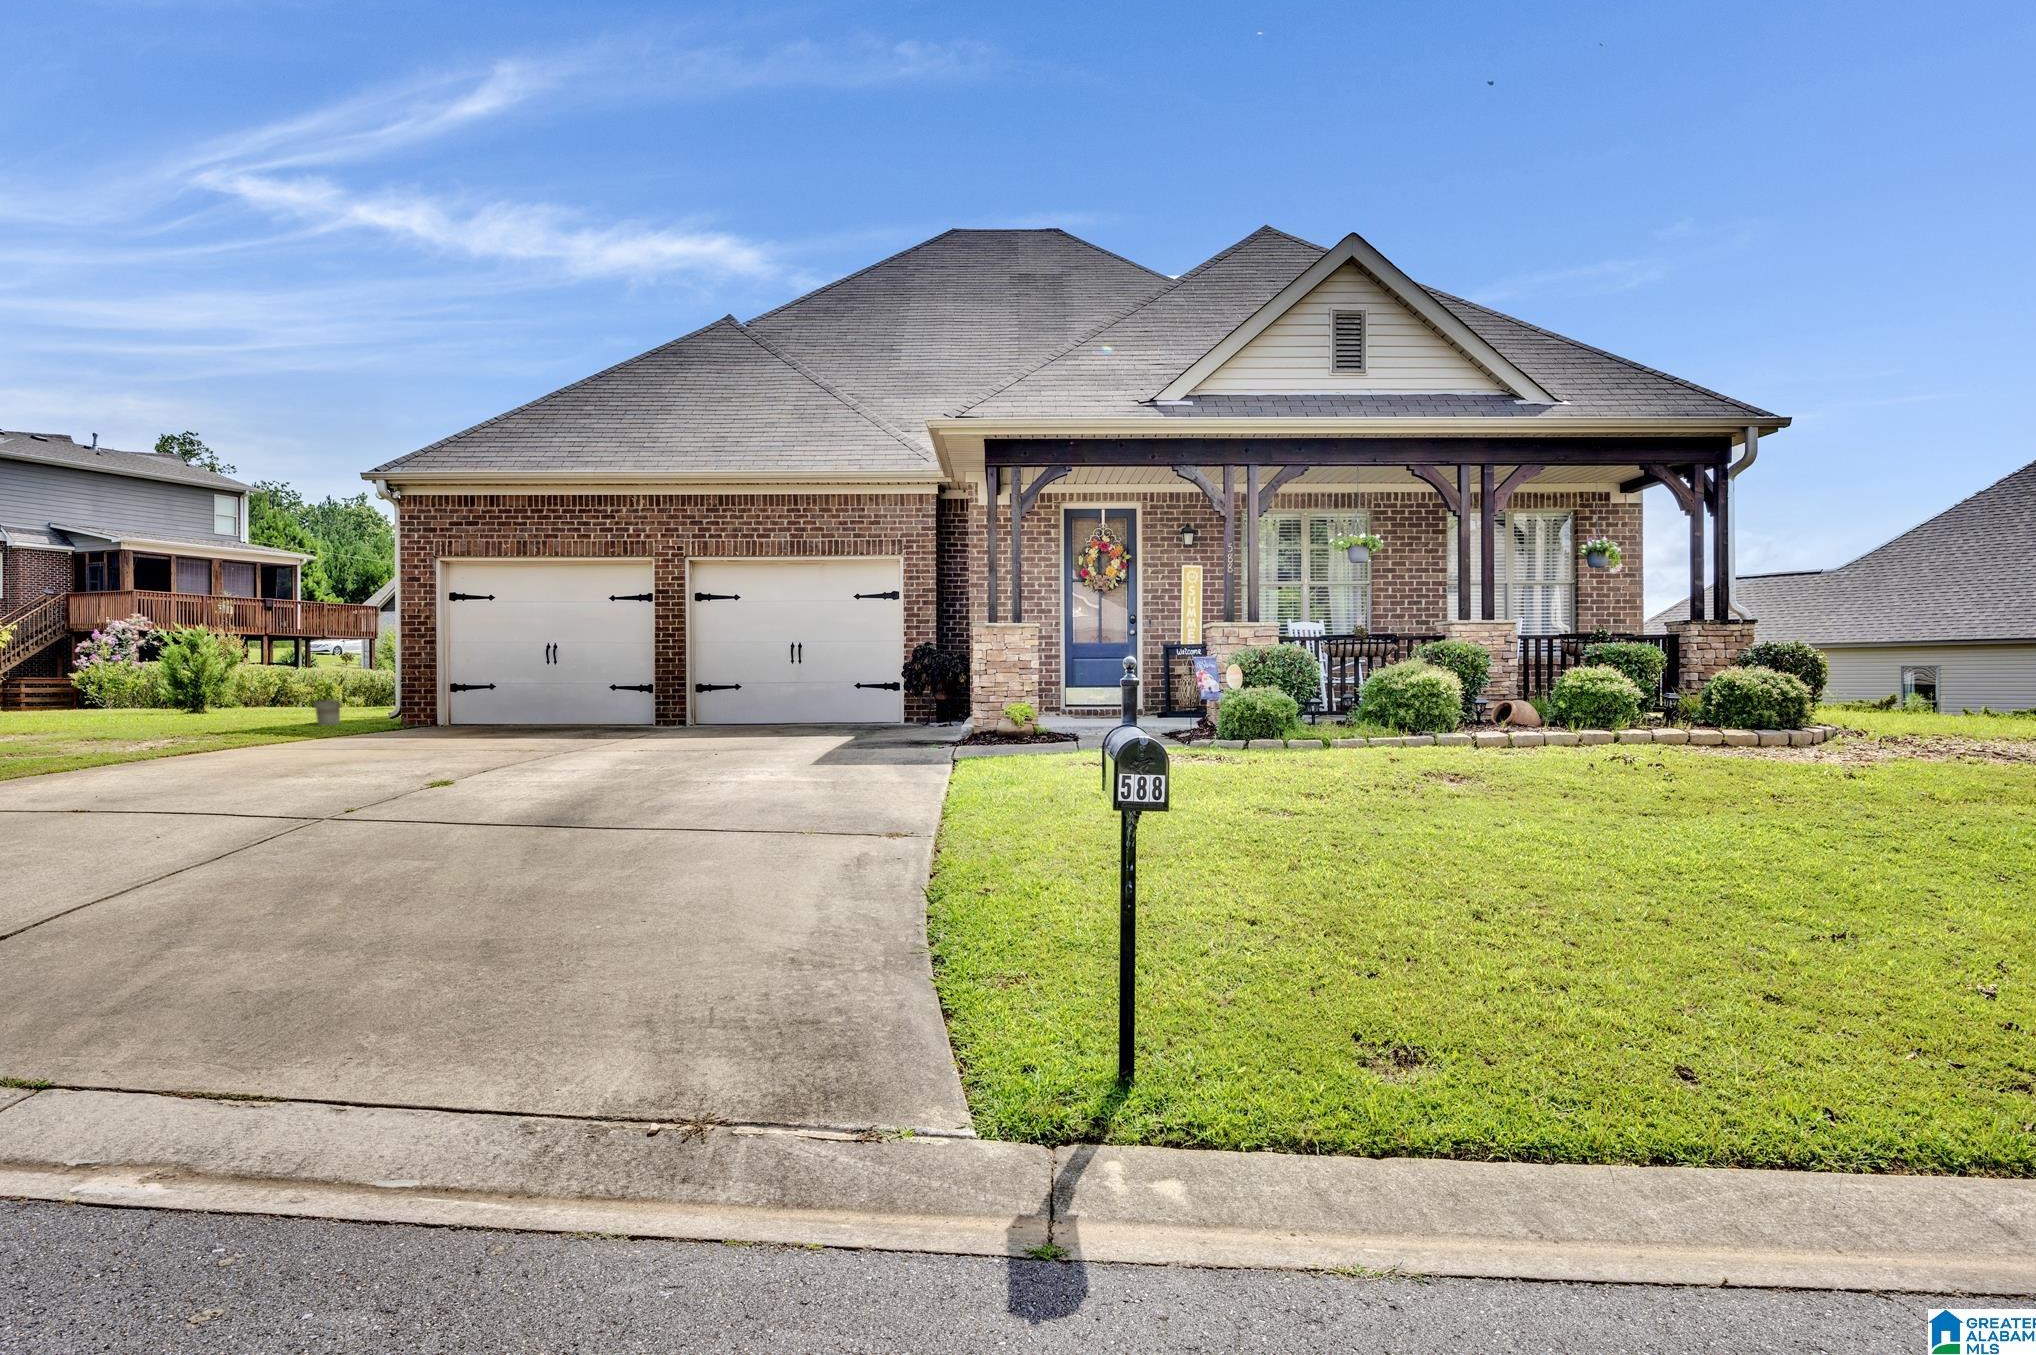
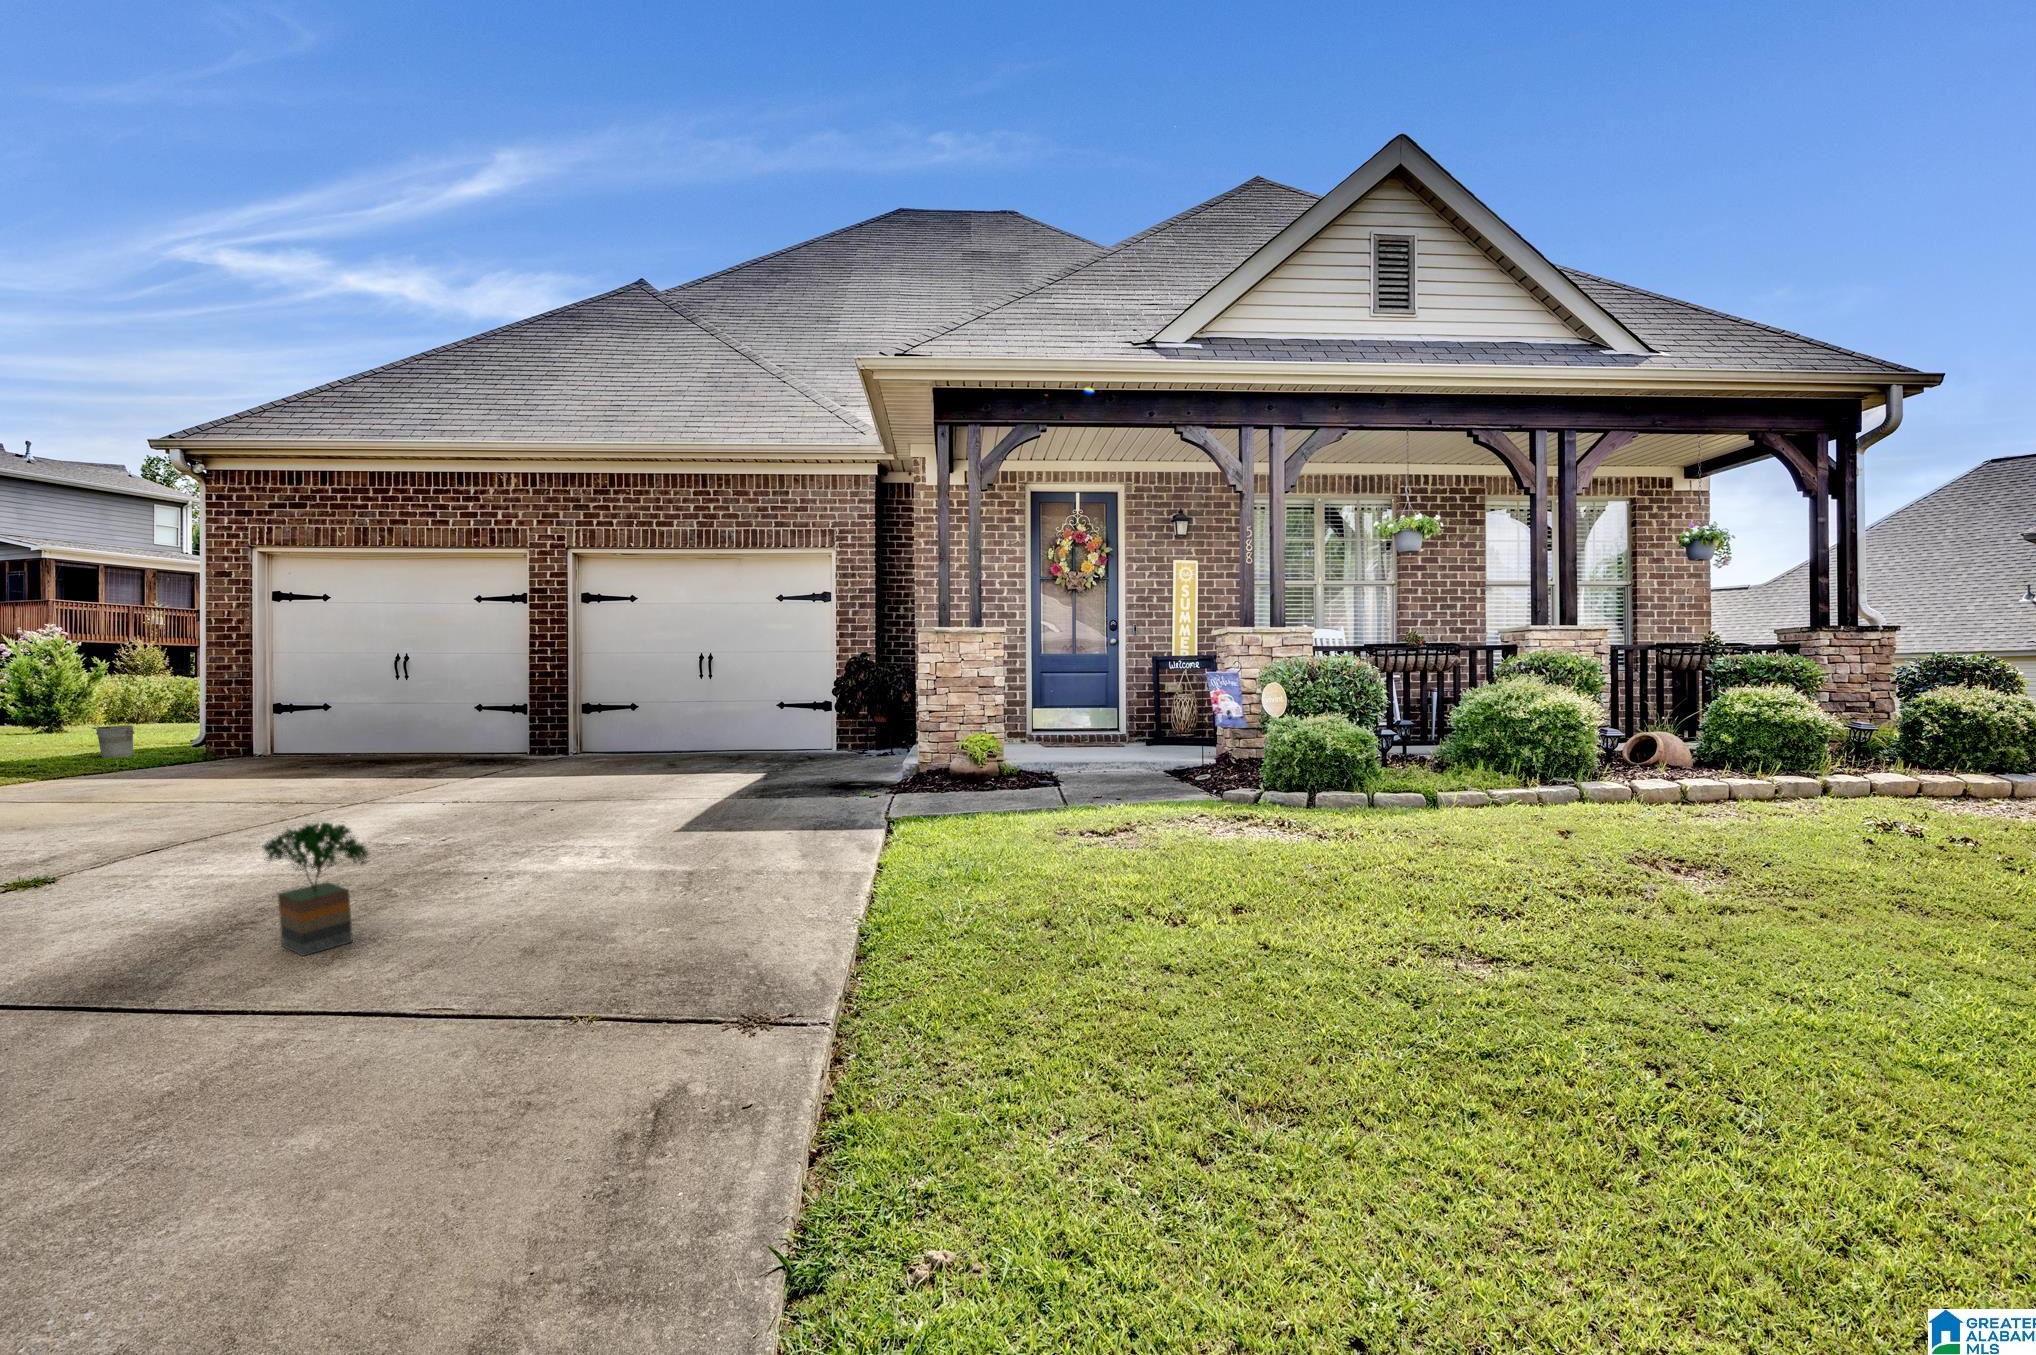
potted tree: none [624,738,680,811] -> present [262,823,369,956]

